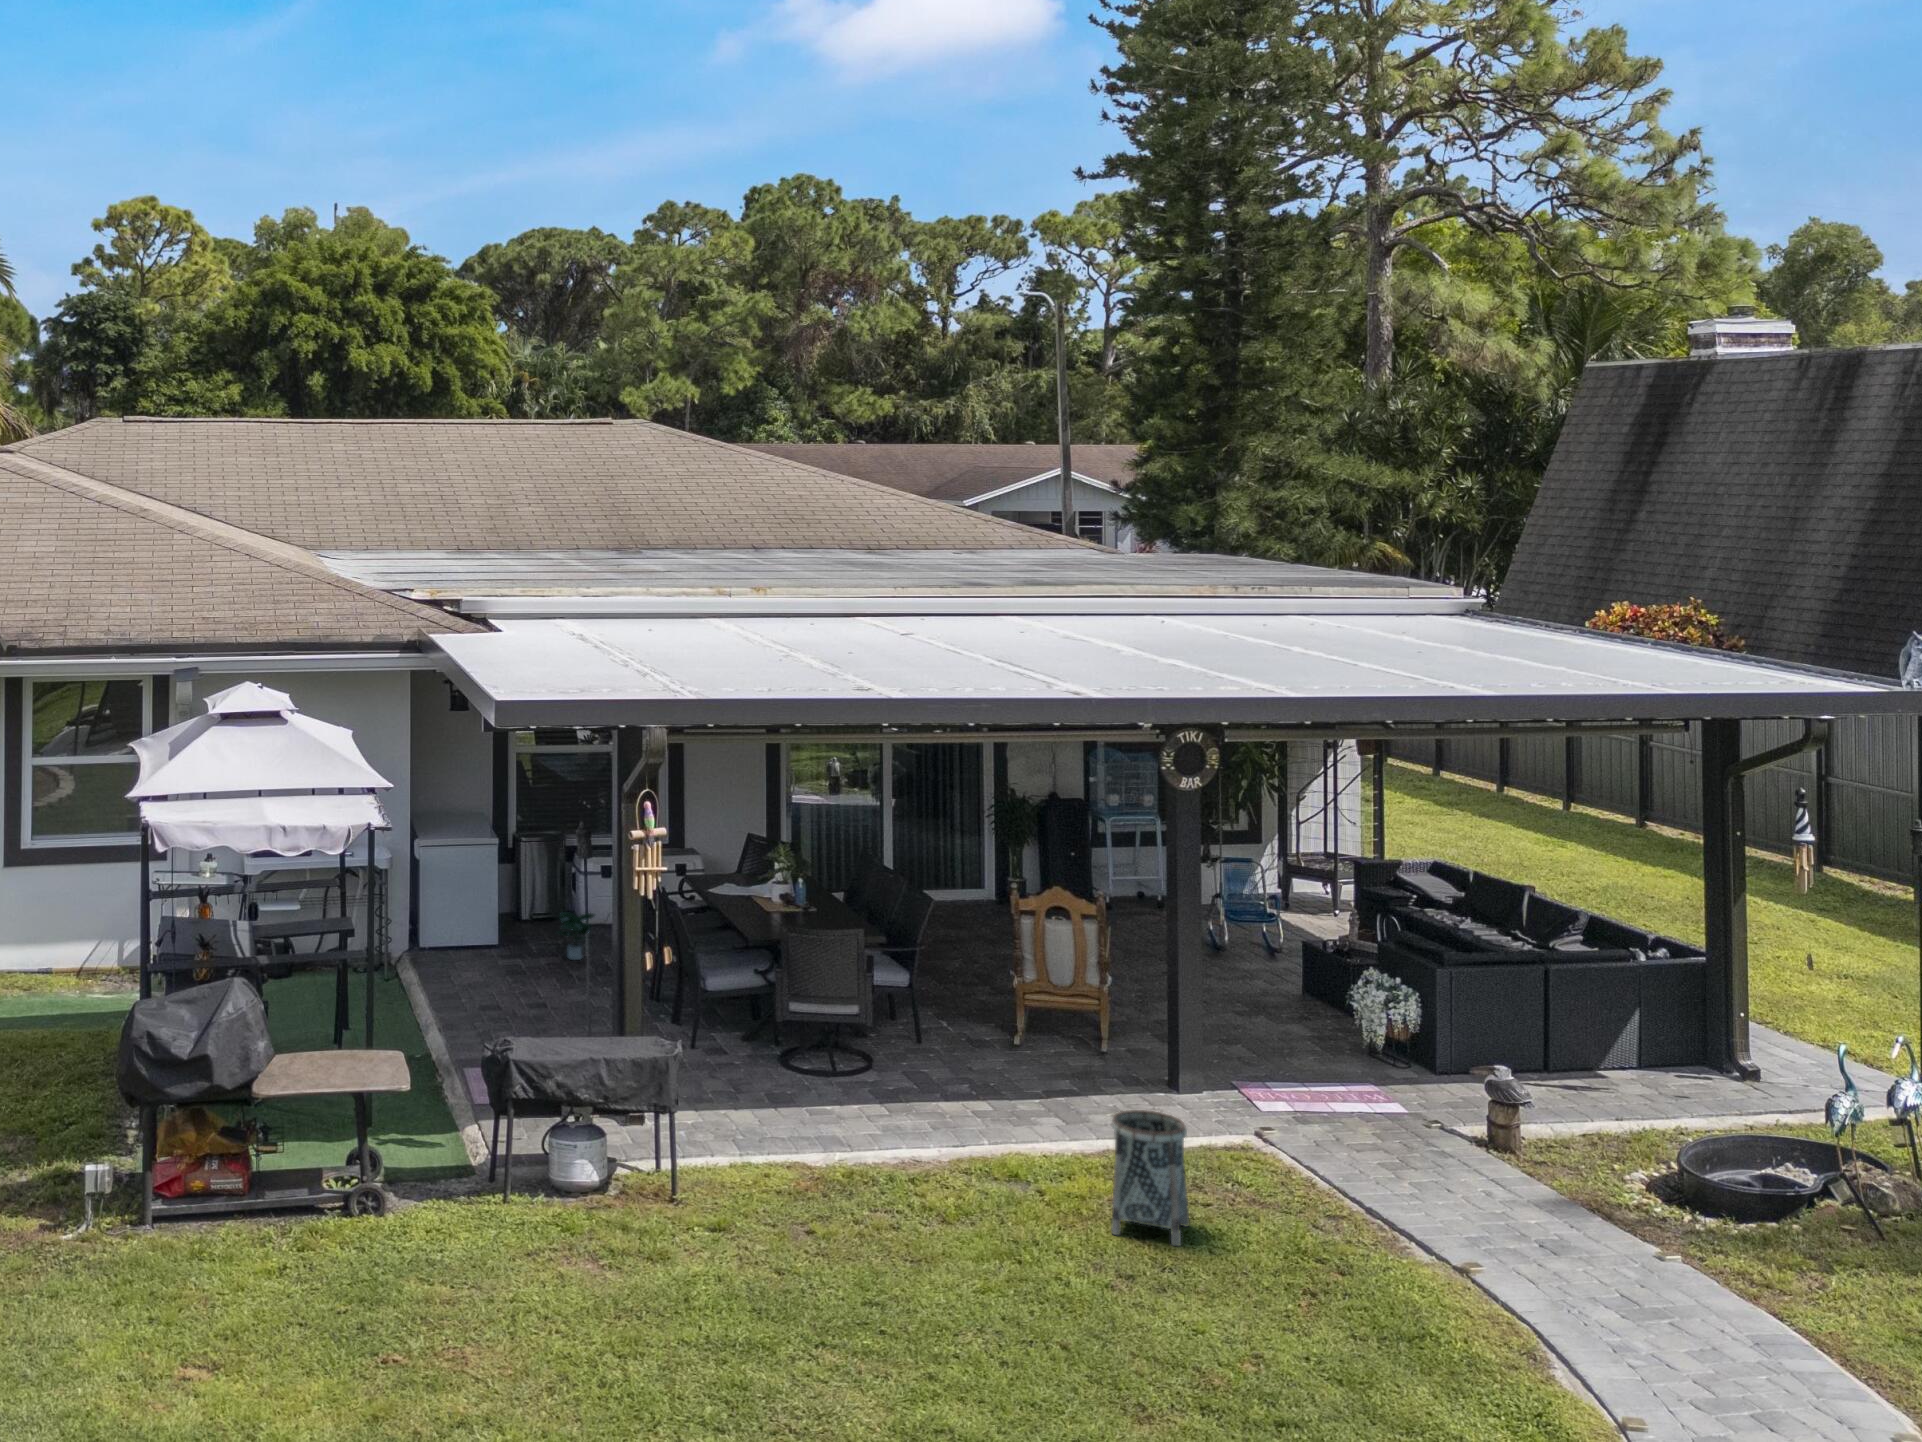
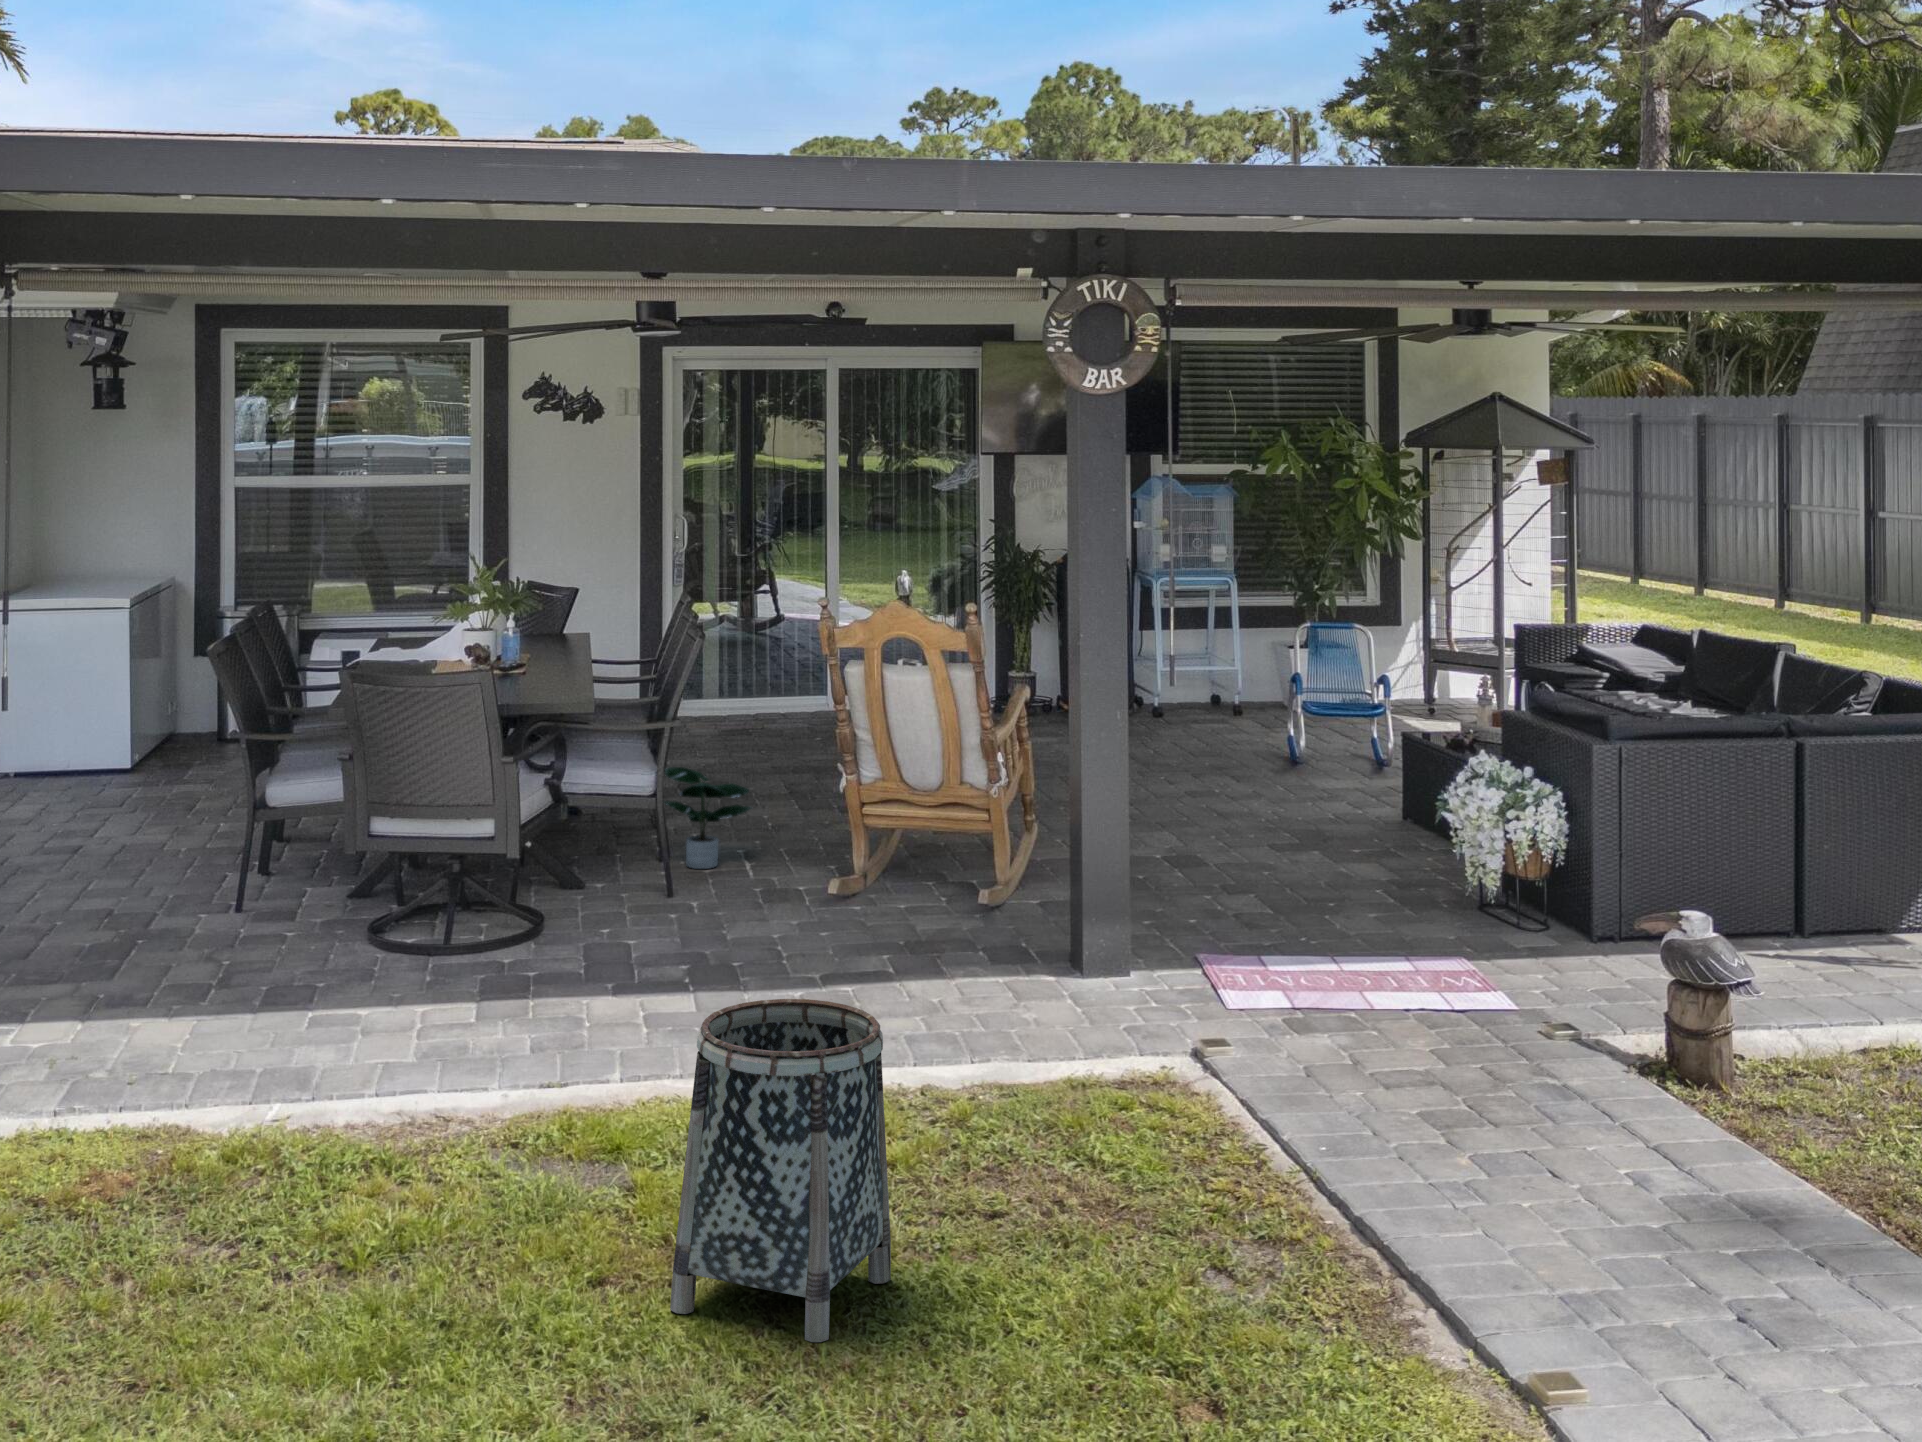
potted plant: present [558,912,595,960] -> present [664,767,751,869]

